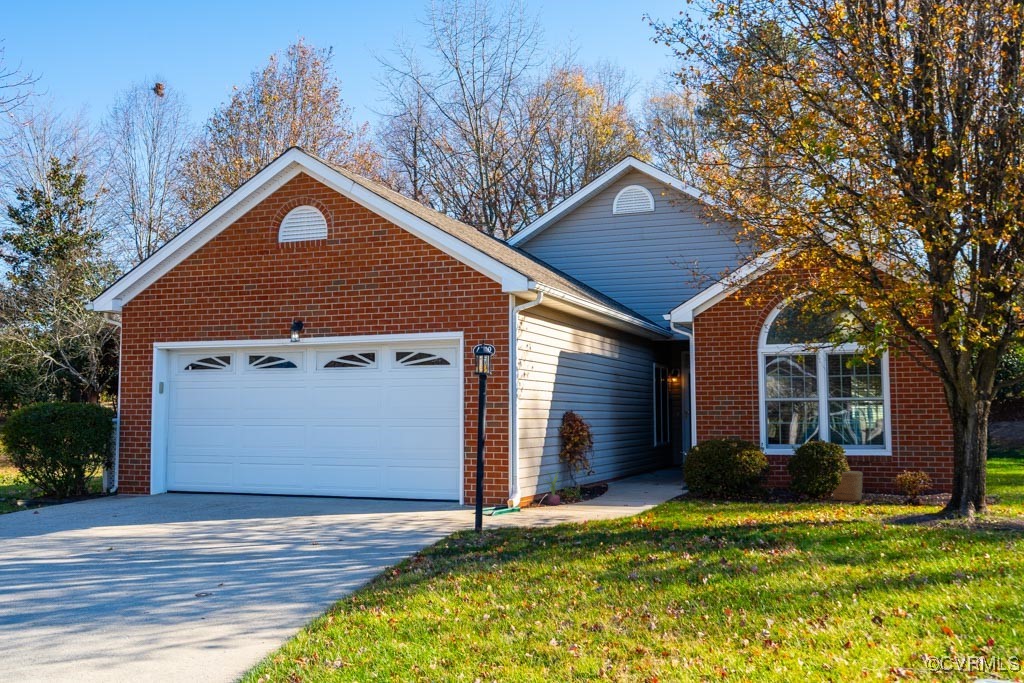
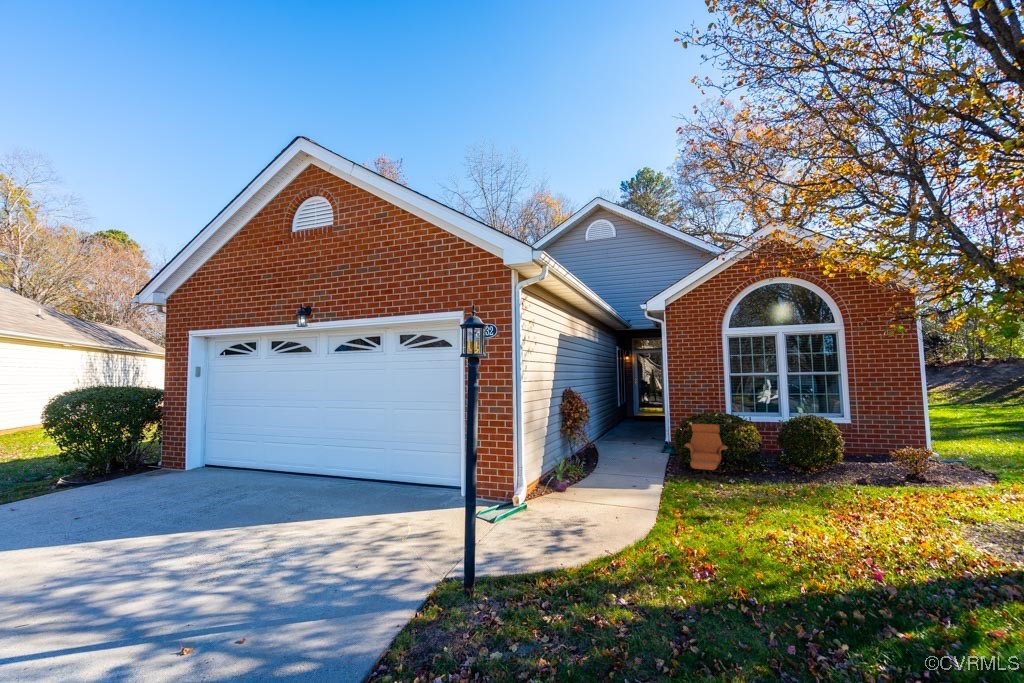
lounge chair: none [688,450,732,502] -> present [685,424,728,481]
woven basket: present [833,471,863,501] -> none [827,445,864,478]

